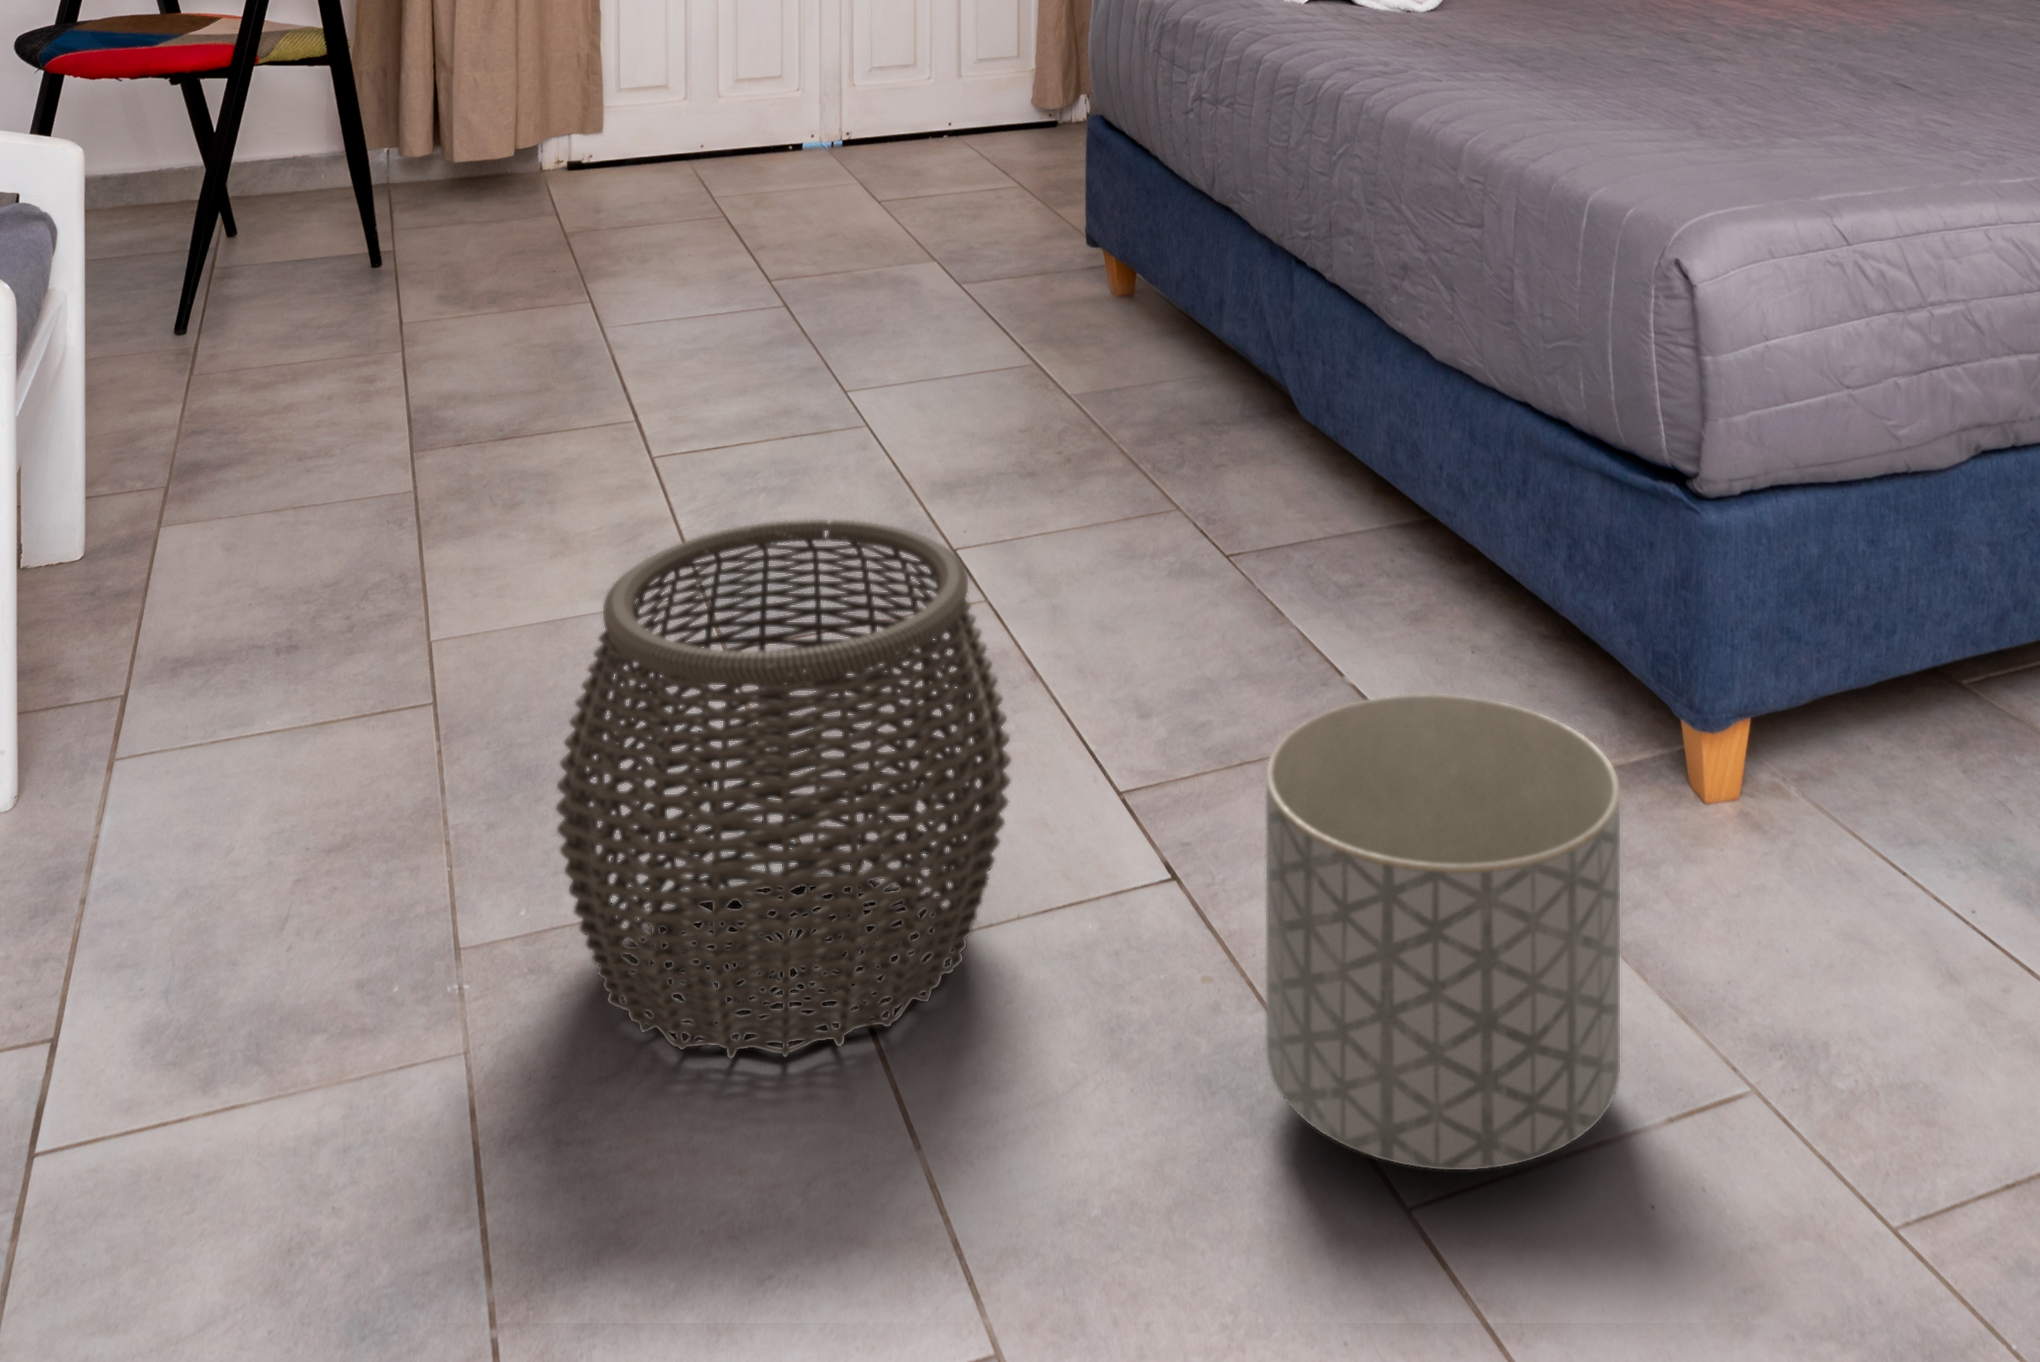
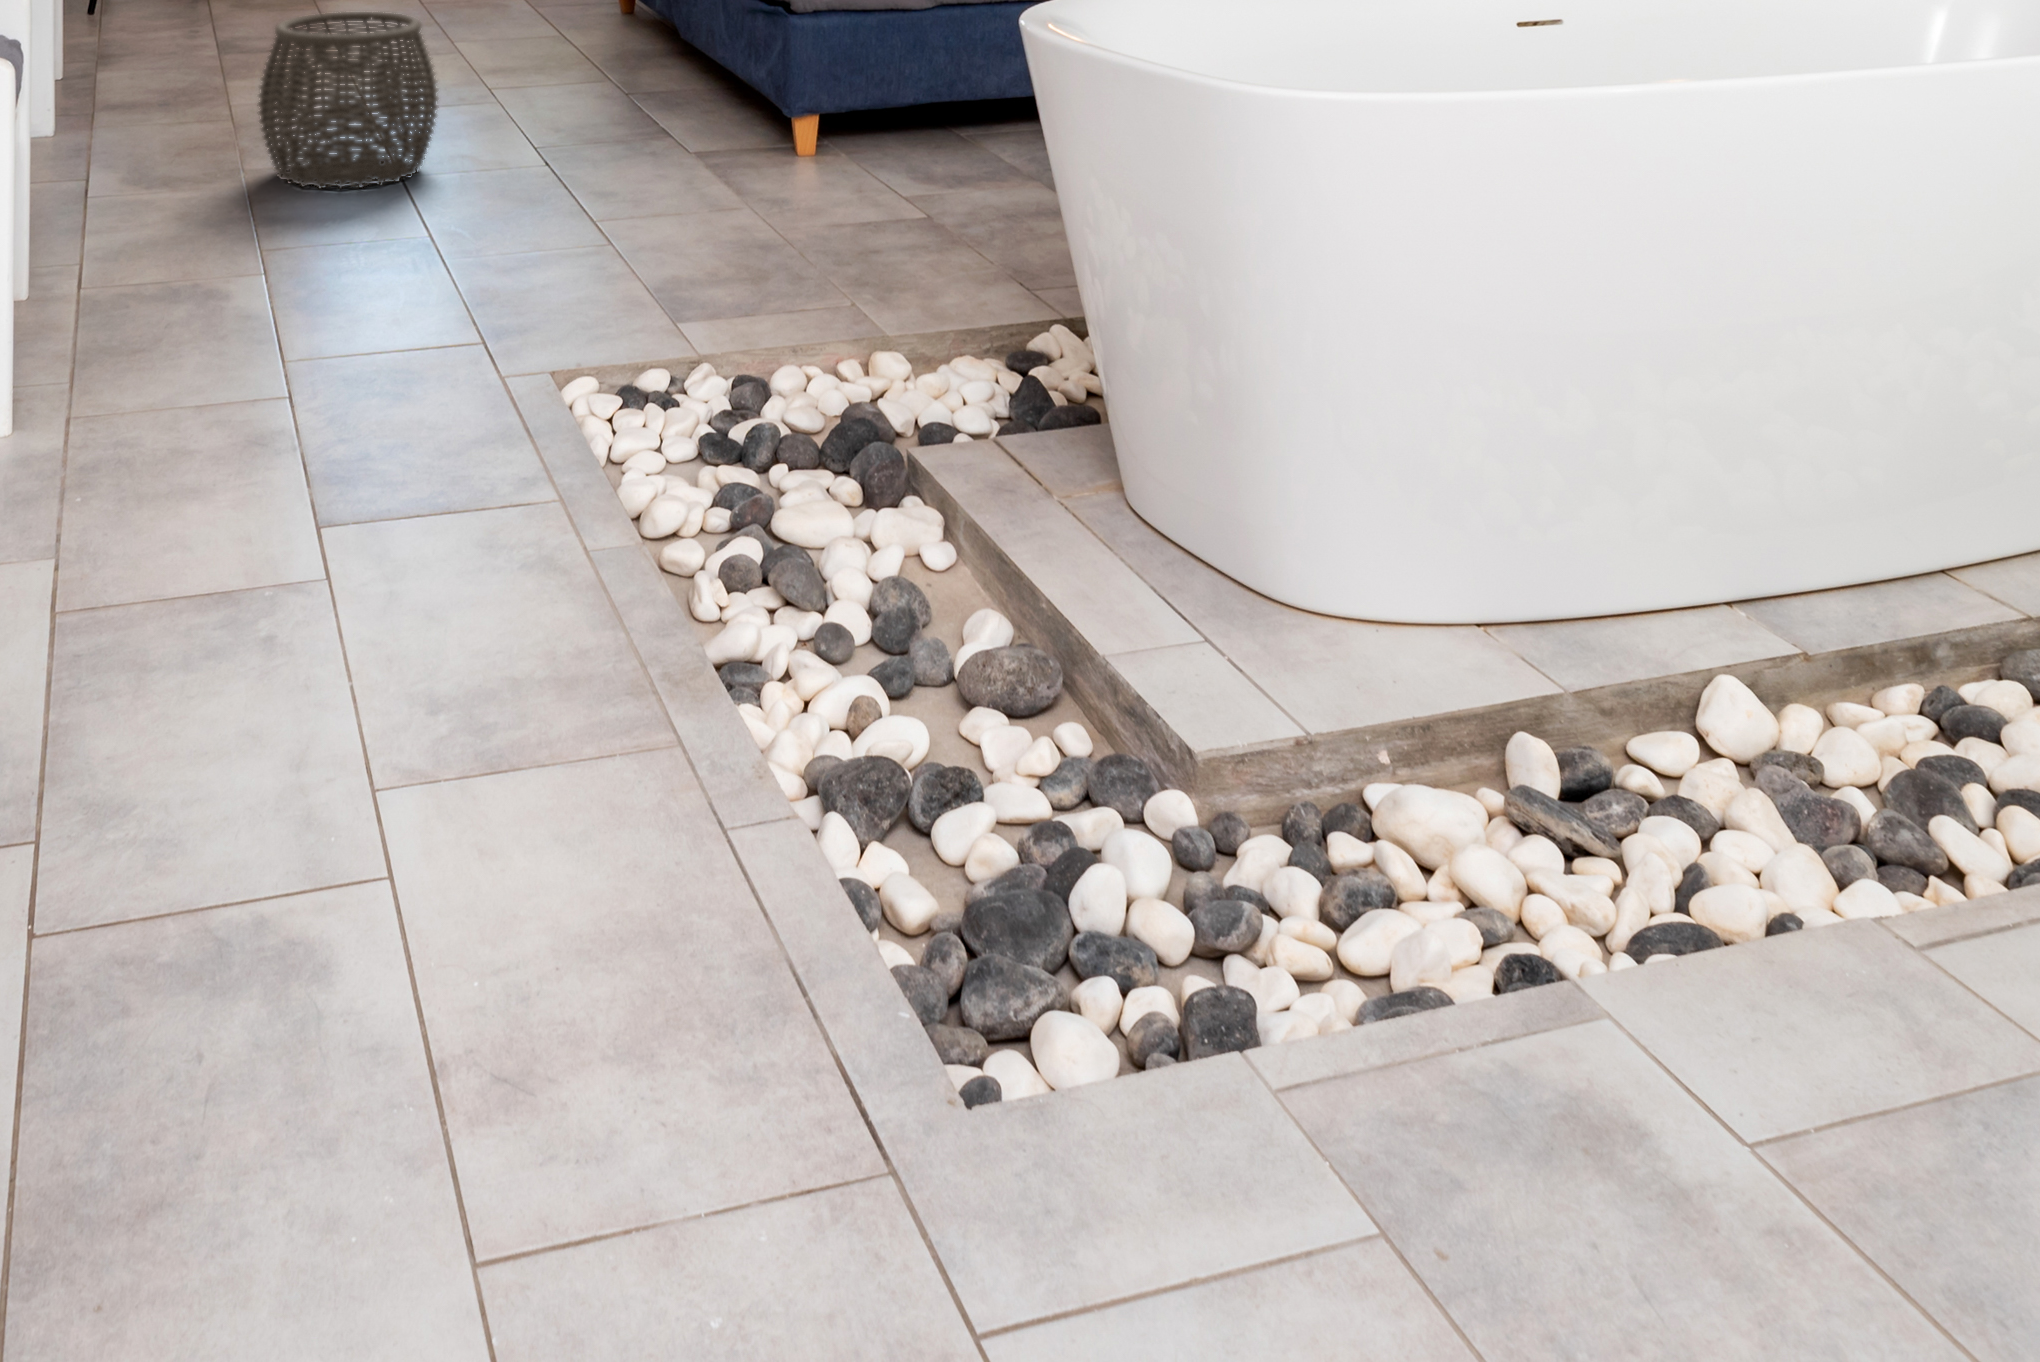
planter: present [1266,694,1620,1170] -> none [511,65,646,212]

